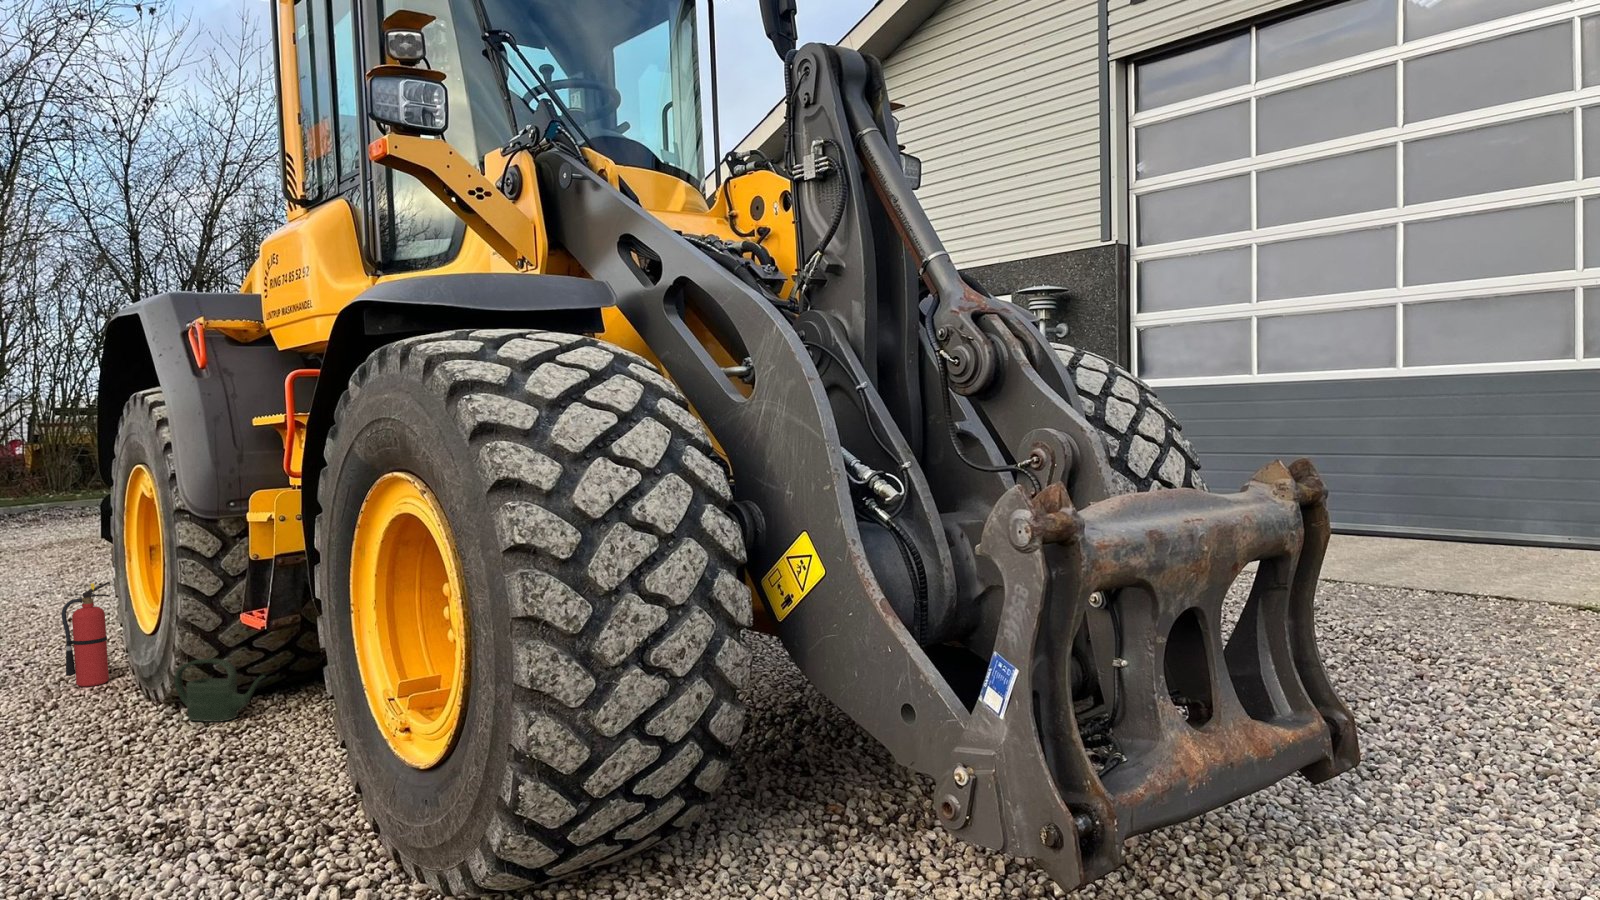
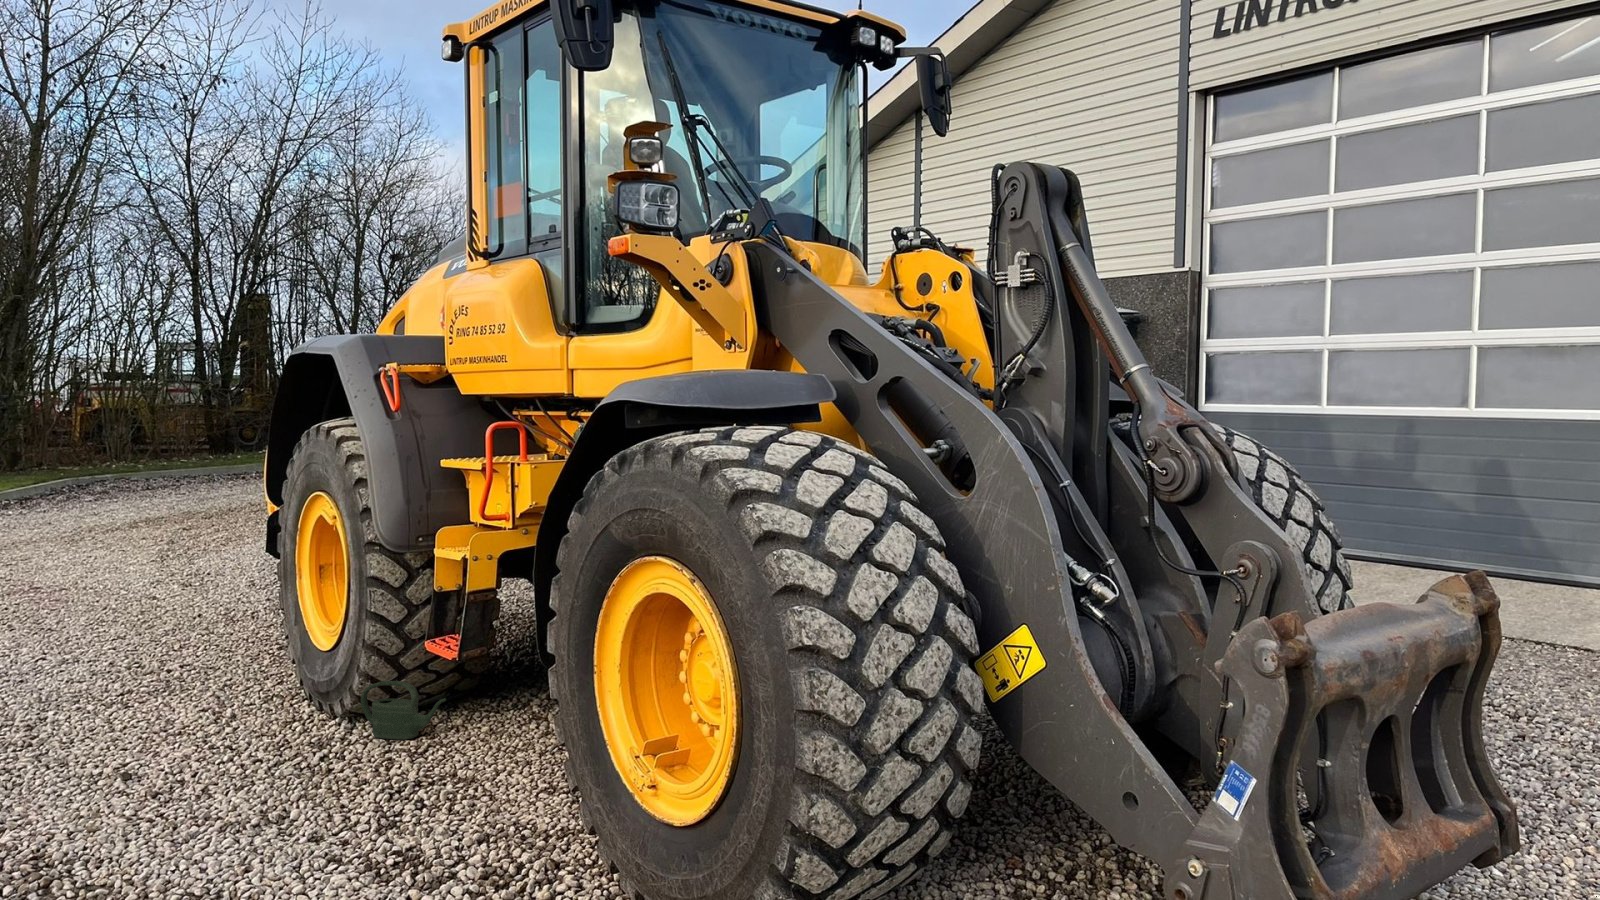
fire extinguisher: present [62,582,110,687] -> none [243,598,285,696]

